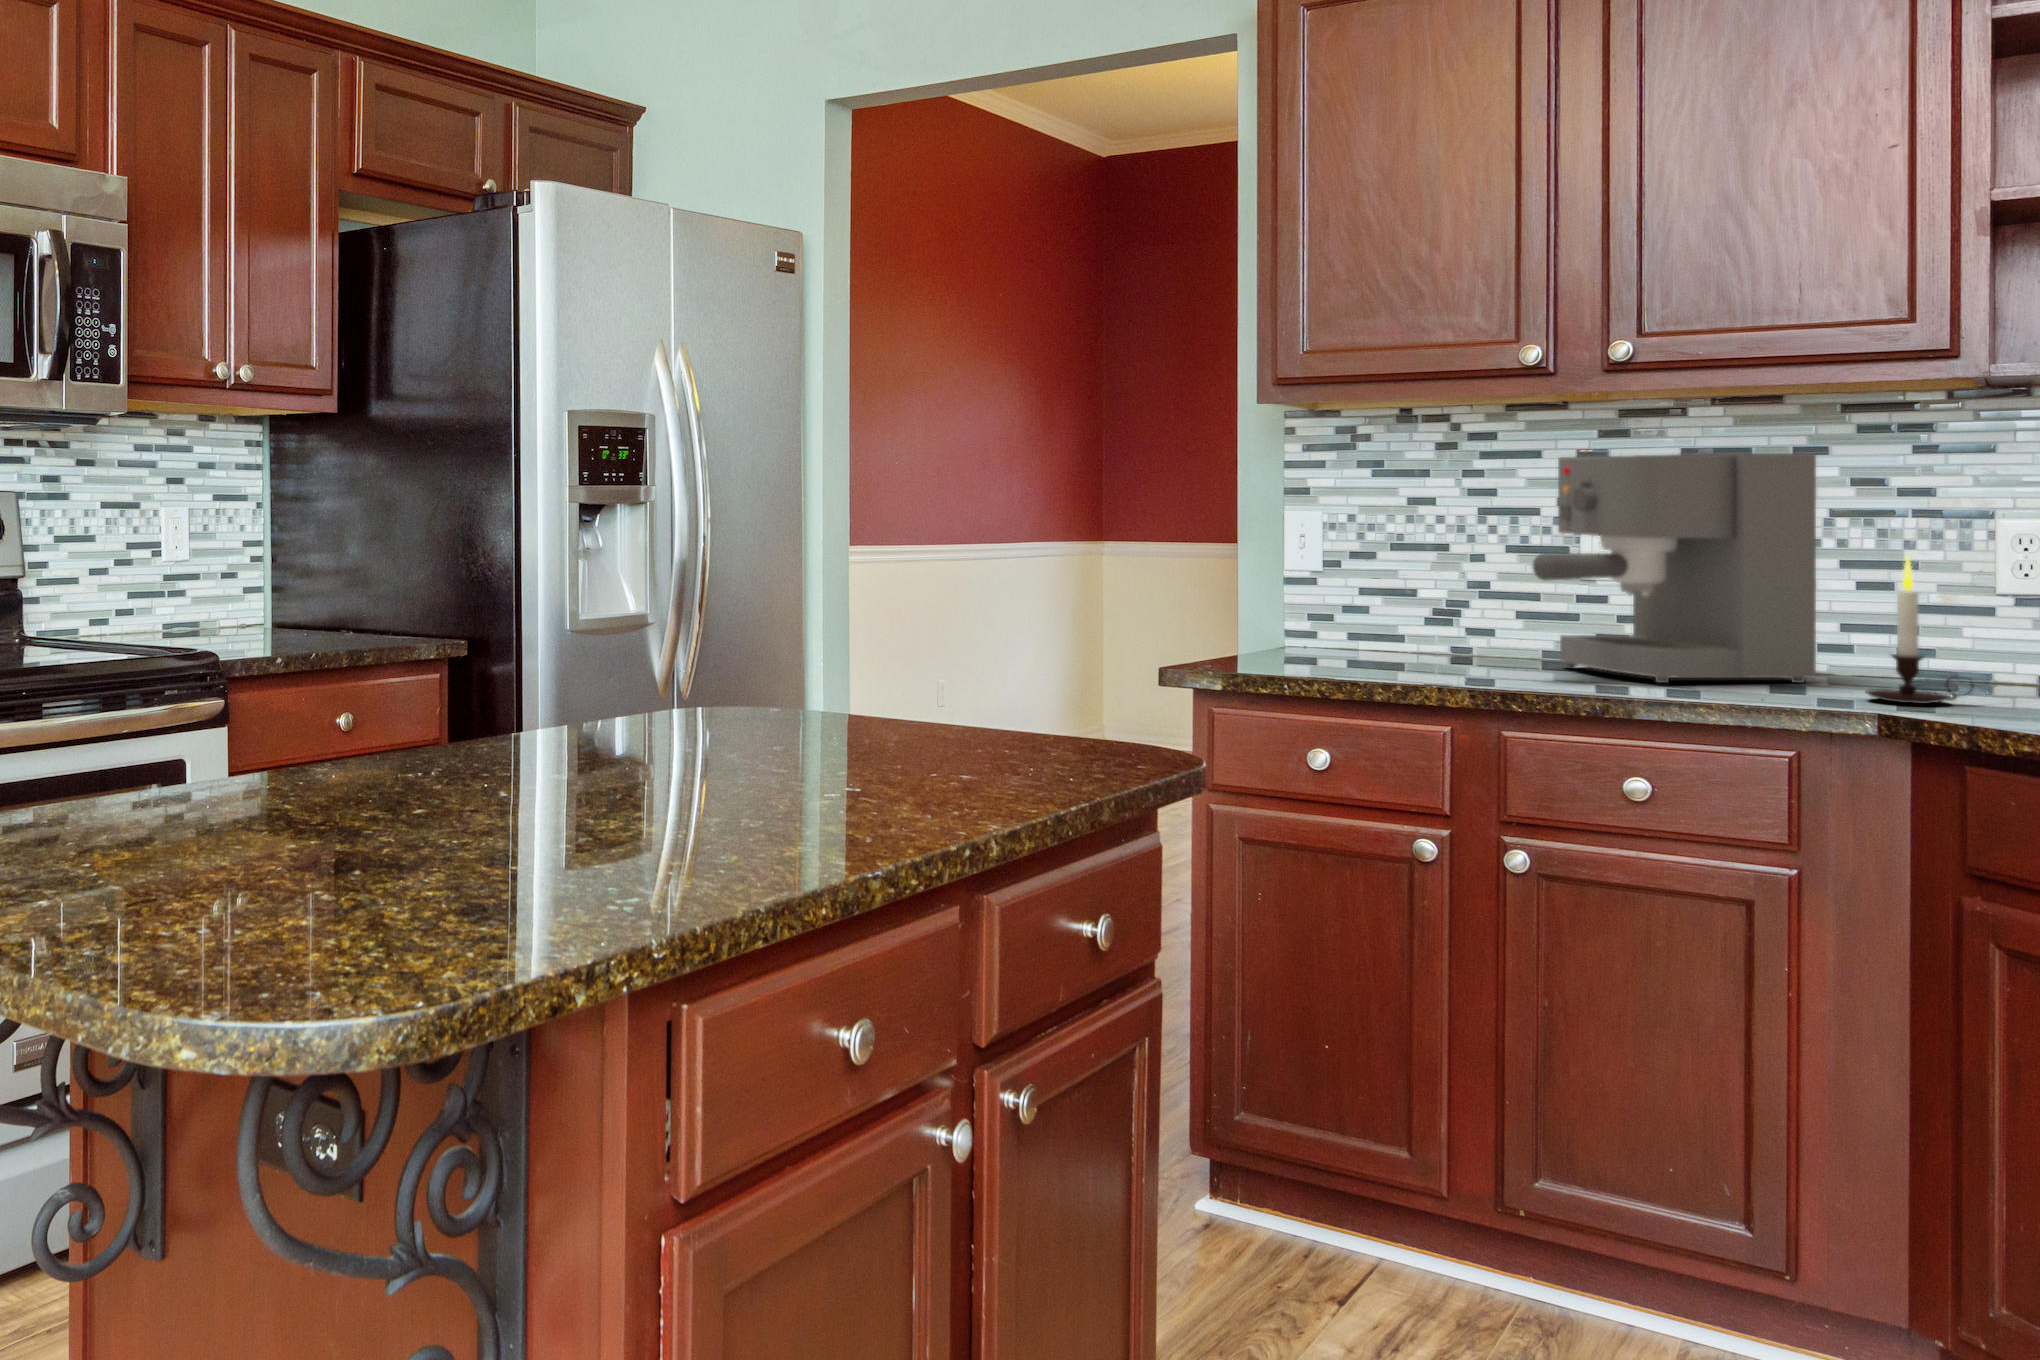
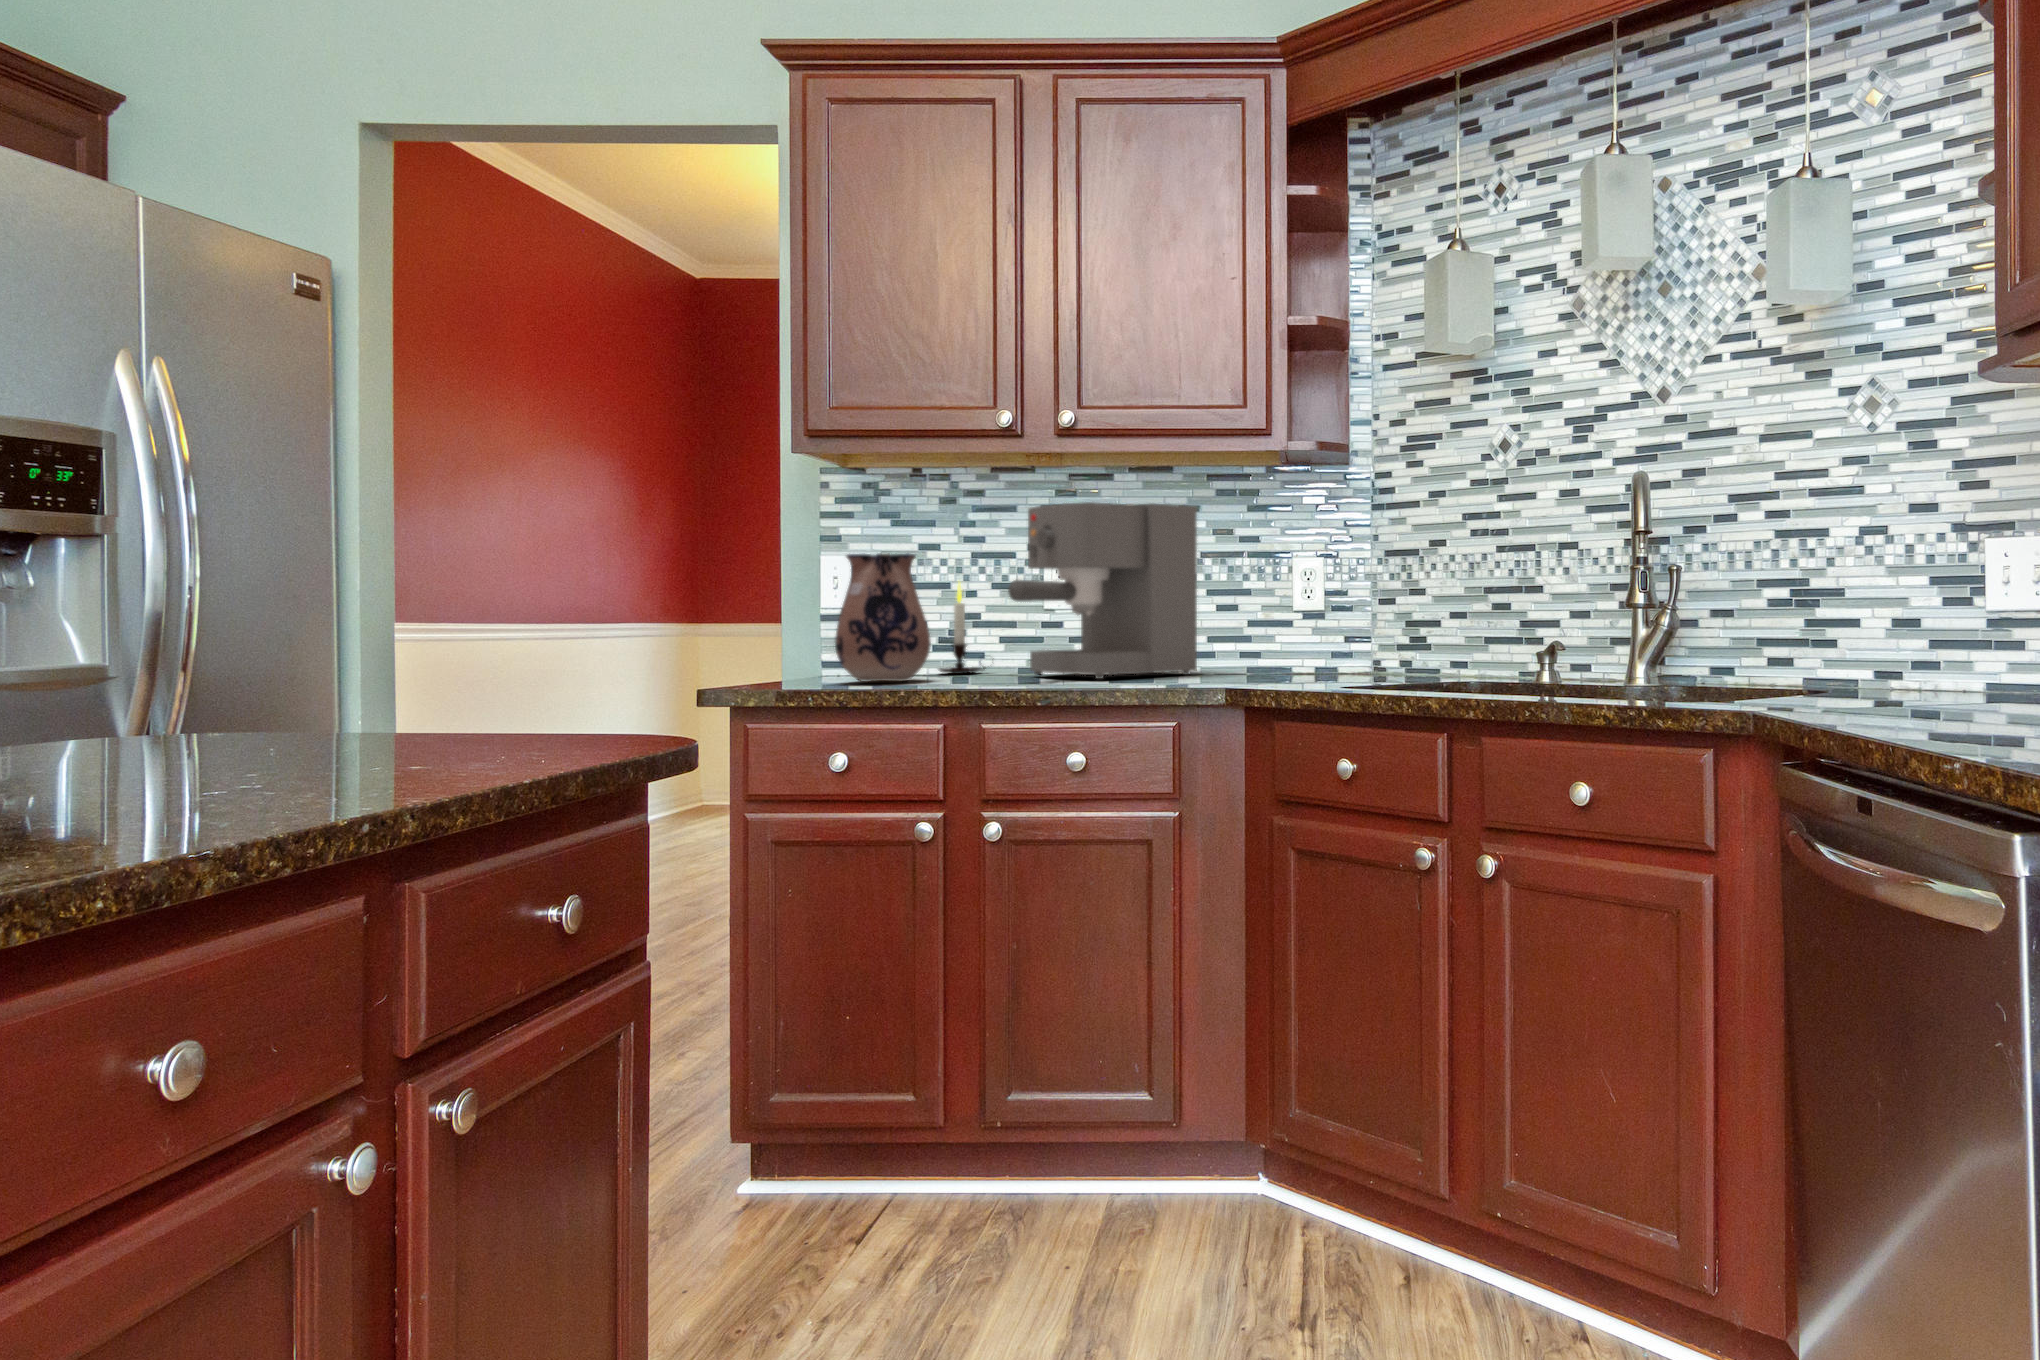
ceramic pitcher: none [1313,515,1428,665] -> present [835,553,931,682]
candle: present [1866,557,1973,704] -> present [939,583,985,674]

